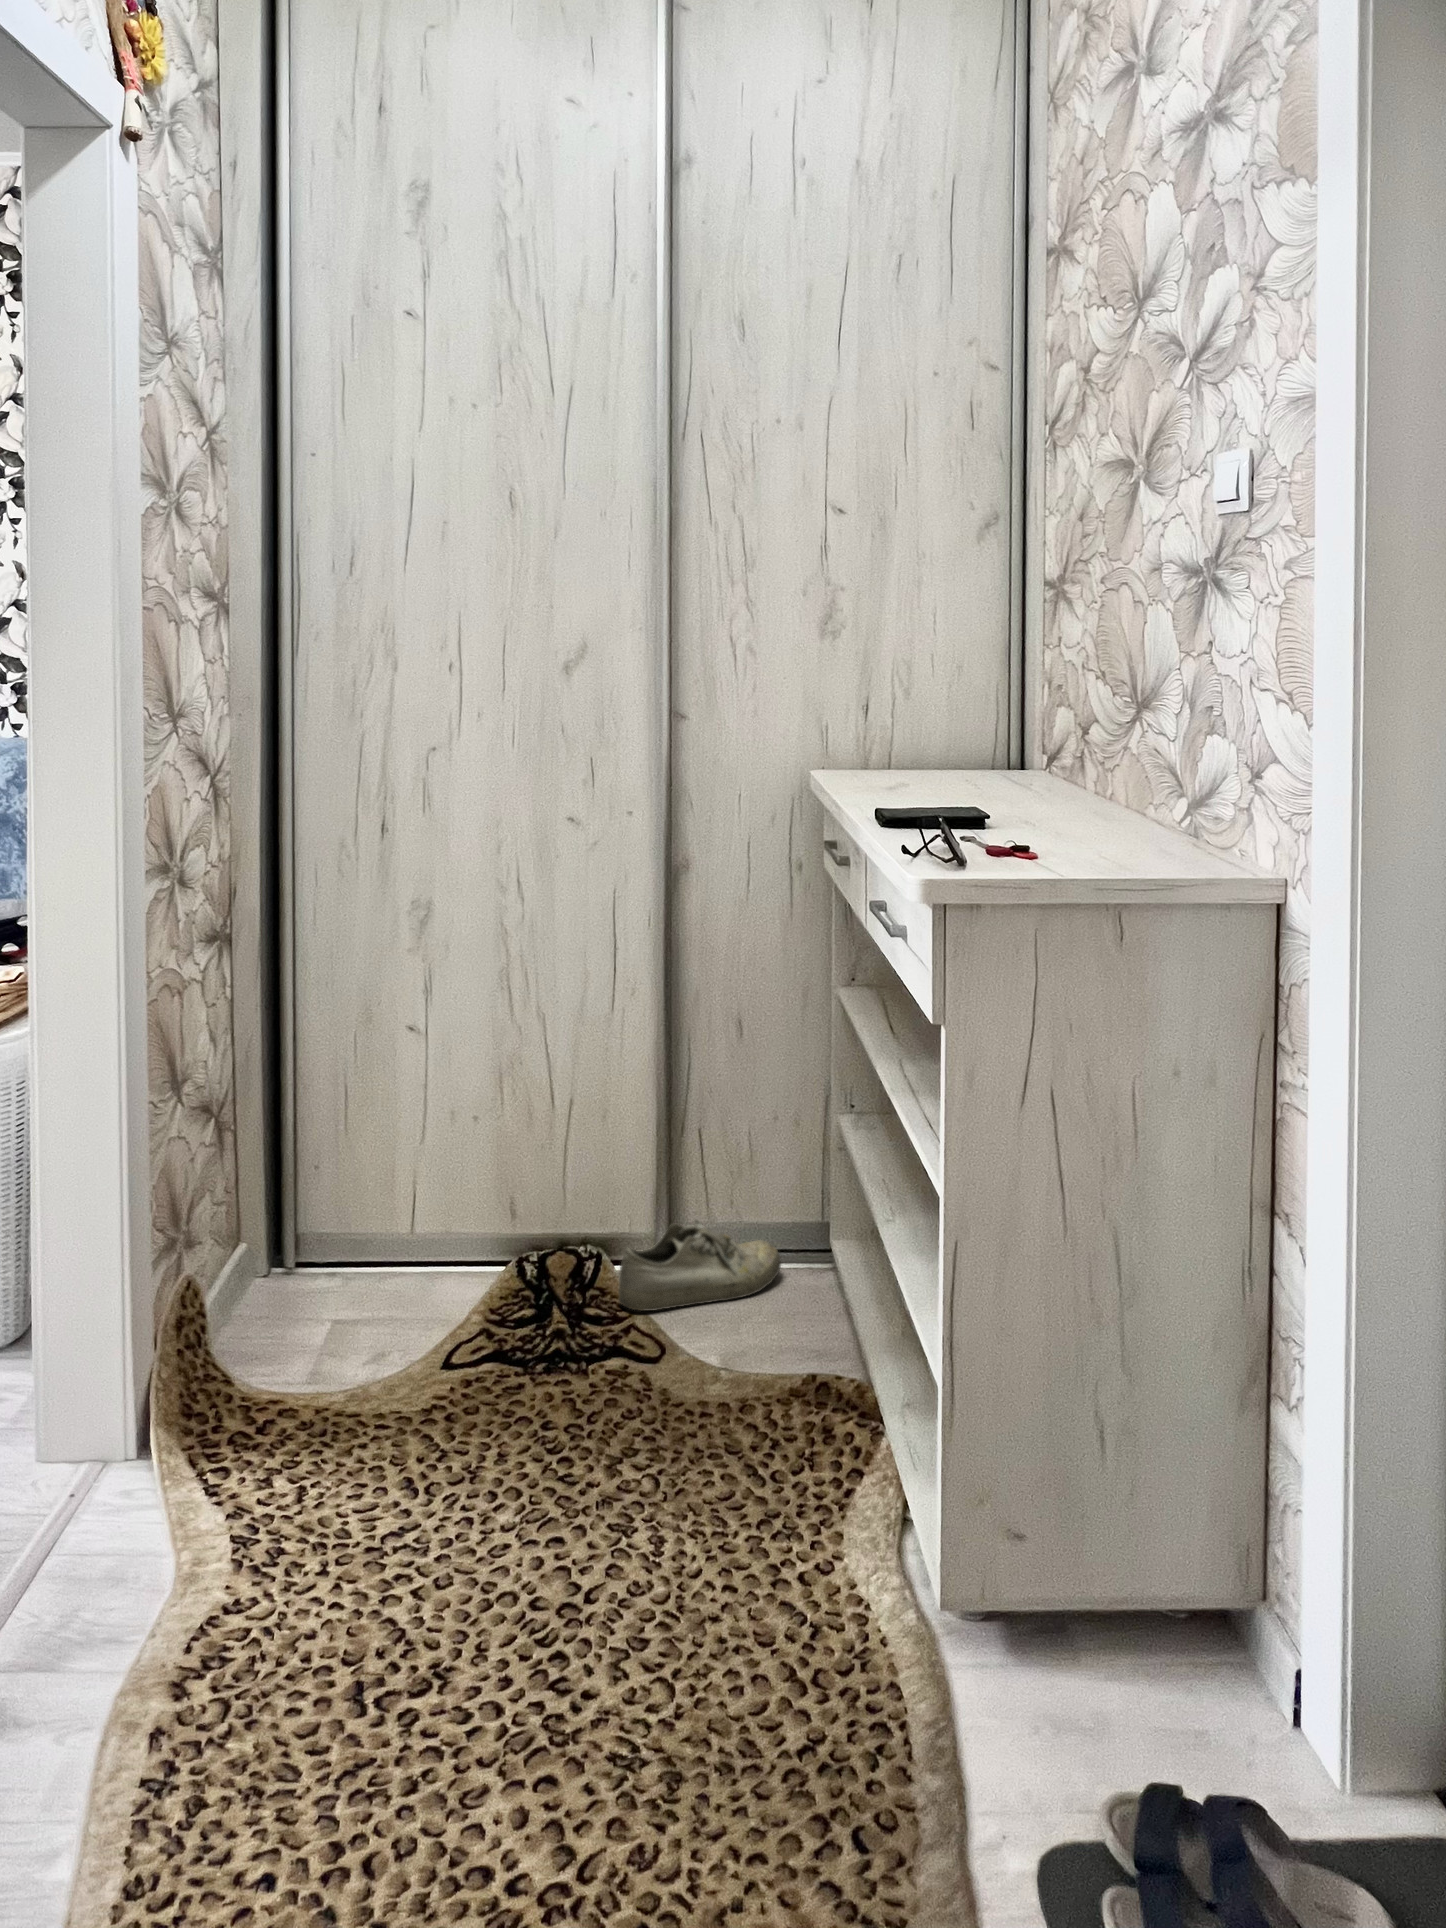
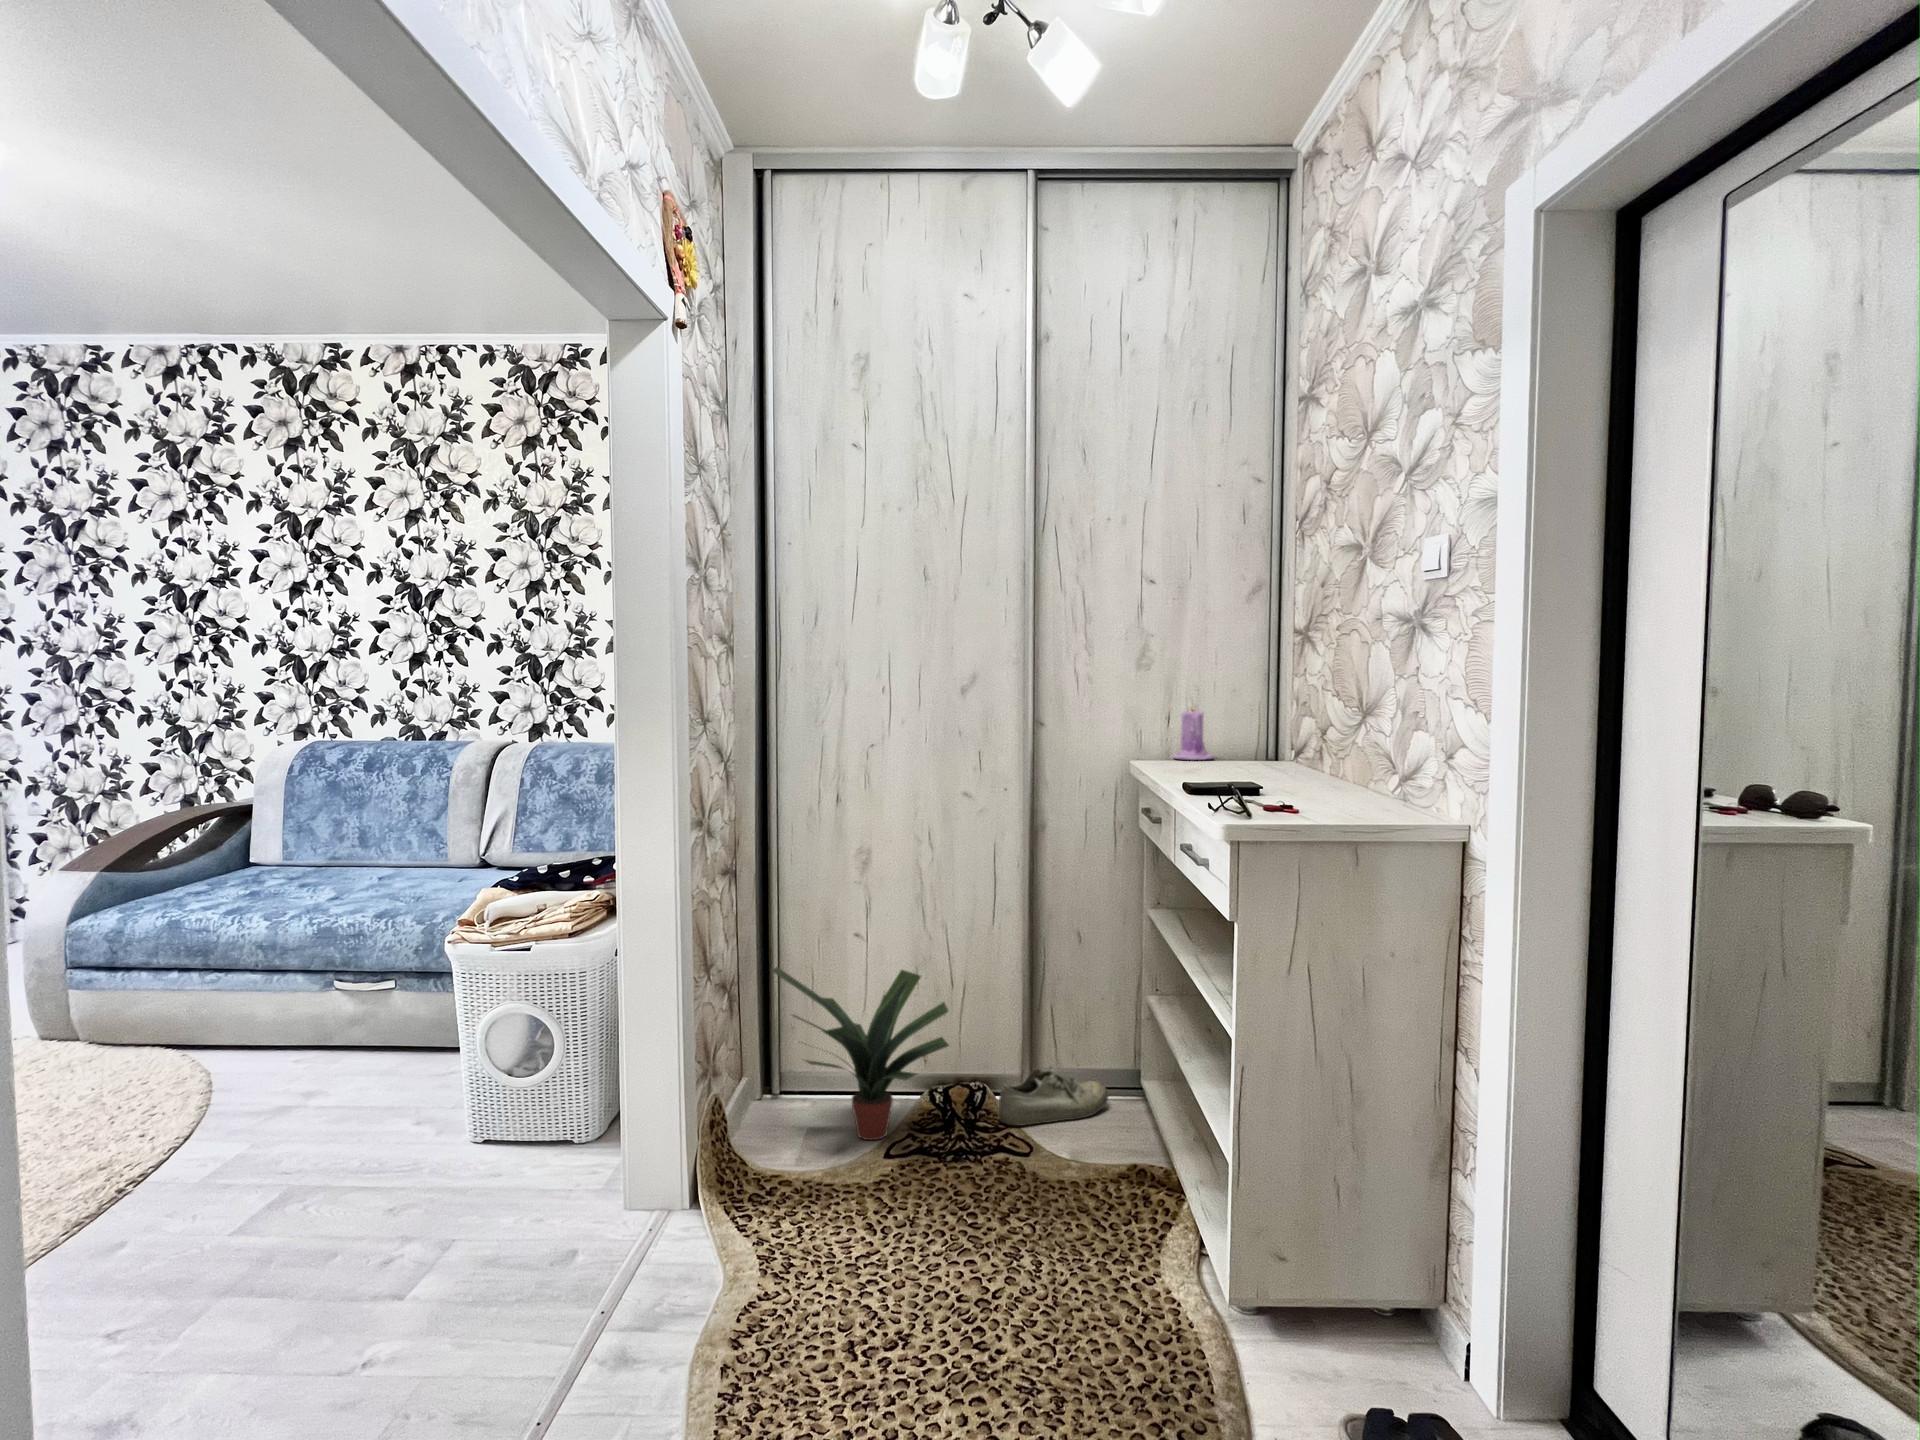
candle: none [873,688,932,771] -> present [1173,707,1214,760]
potted plant: none [278,1078,547,1338] -> present [772,967,949,1140]

